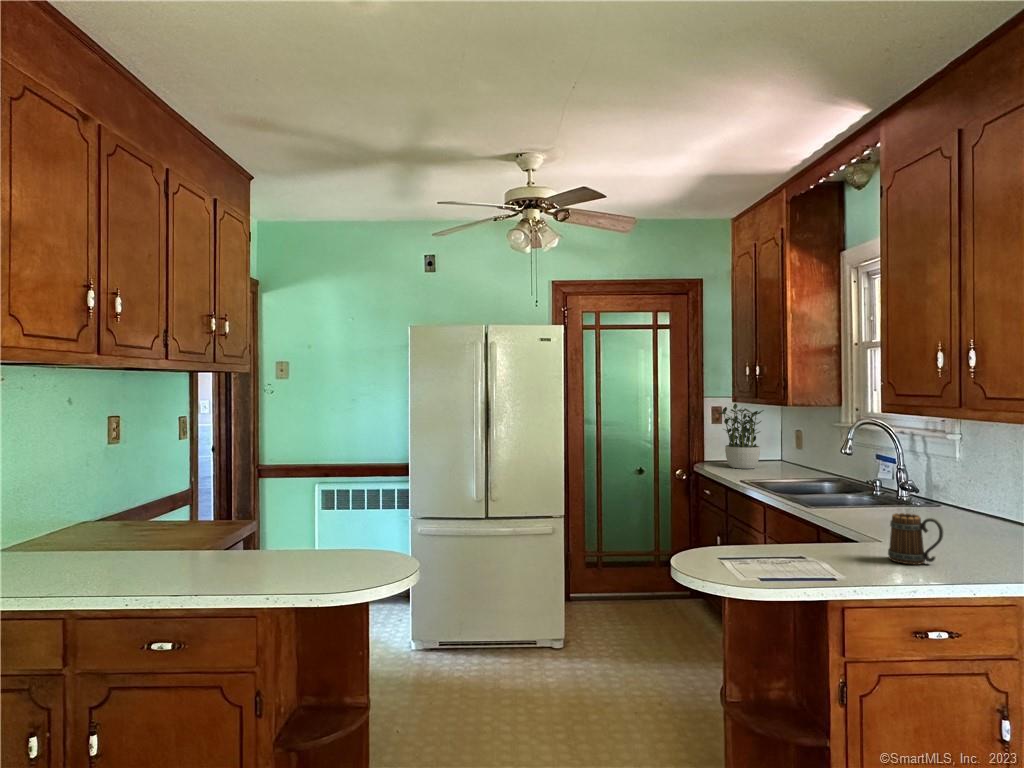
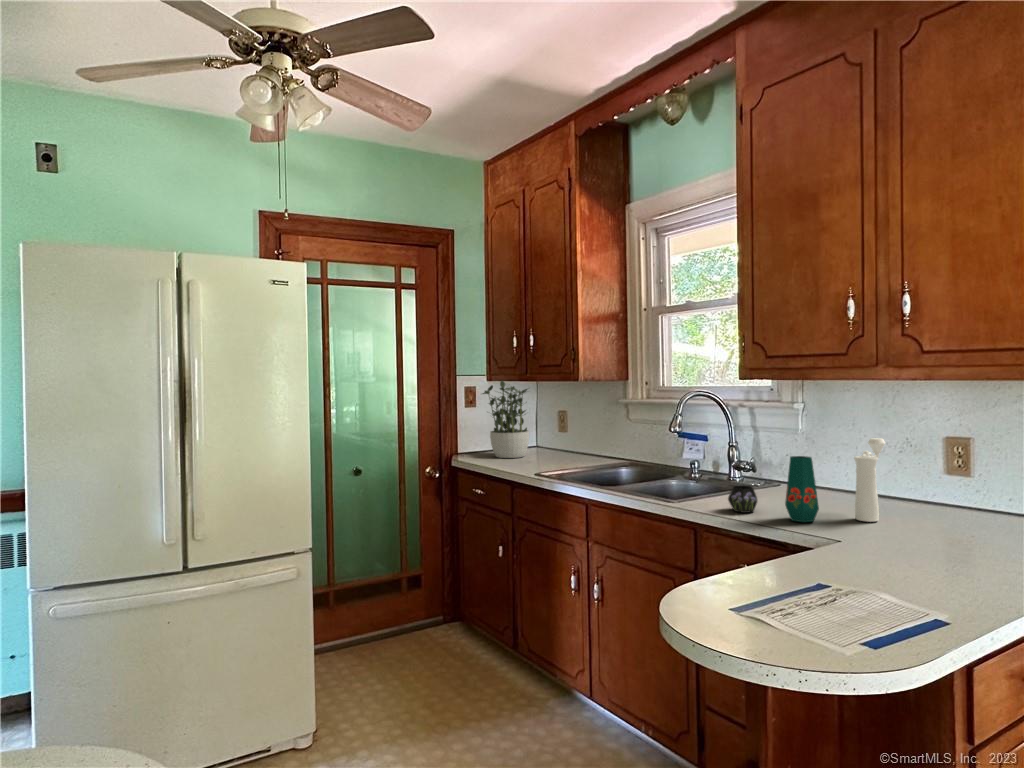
pepper mill: none [935,468,980,536] -> present [854,438,885,522]
vase: none [839,477,903,530] -> present [728,456,819,522]
mug: present [888,513,943,564] -> none [895,503,966,573]

